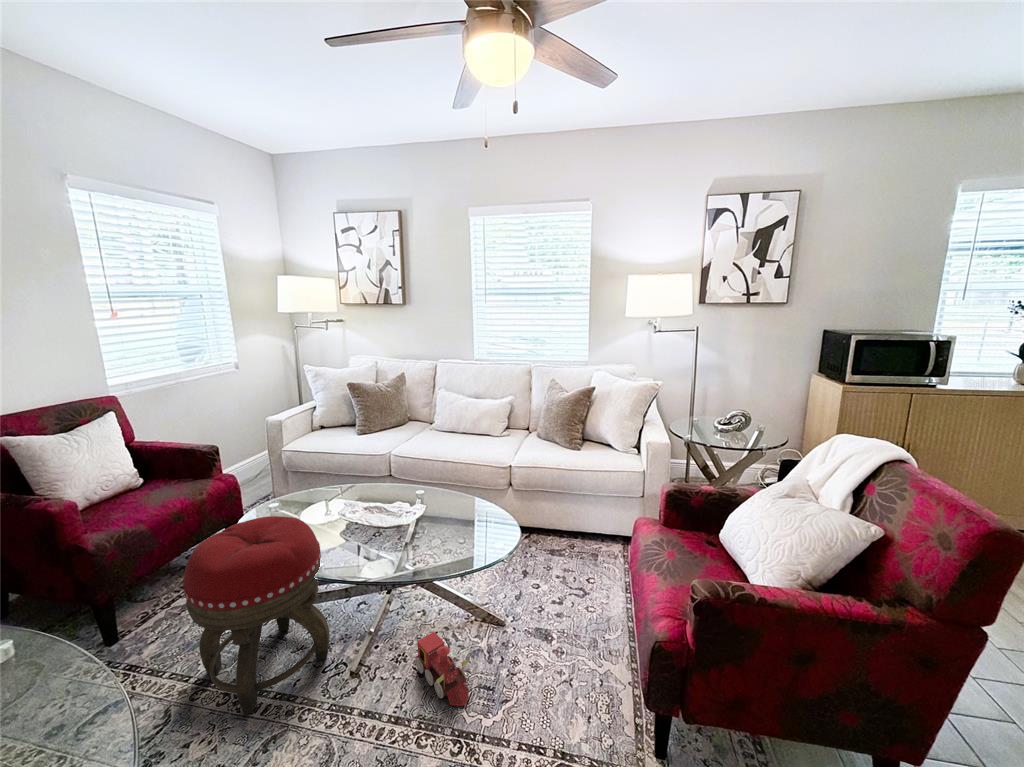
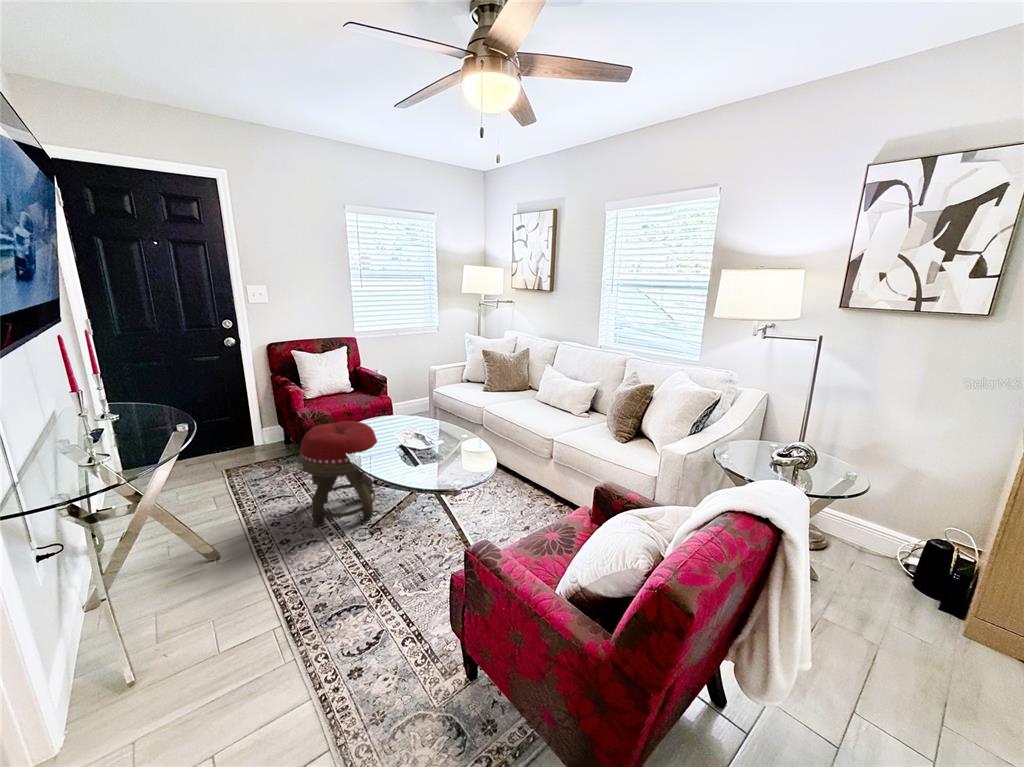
toy train: present [415,632,470,705] -> none [389,528,420,578]

